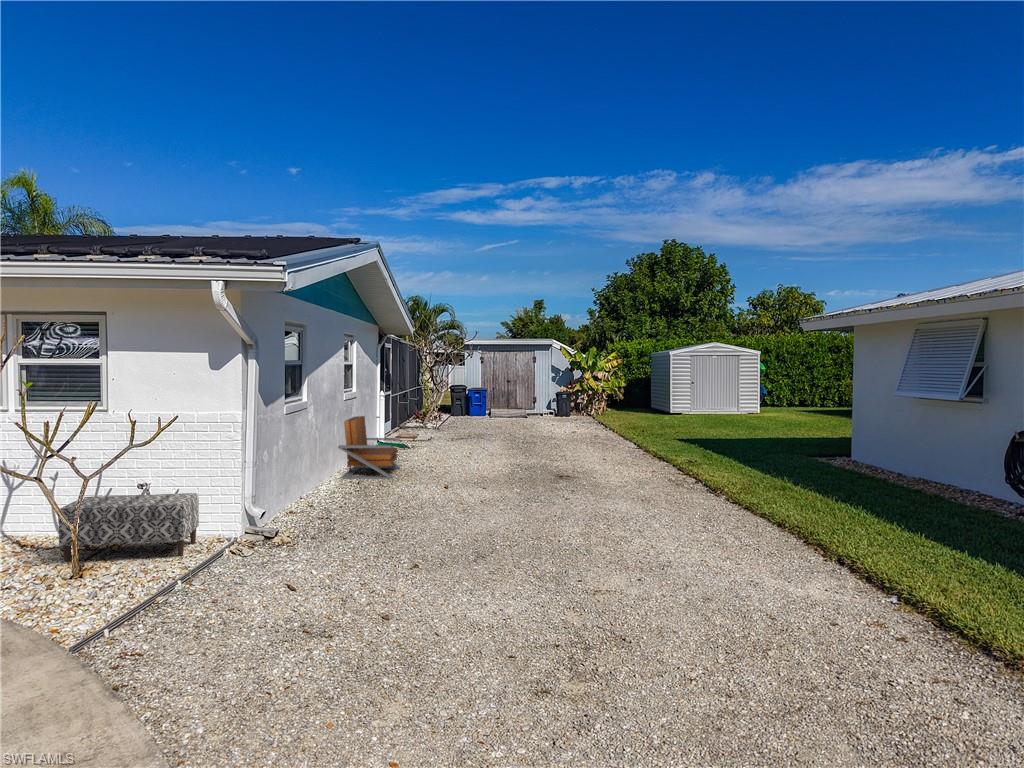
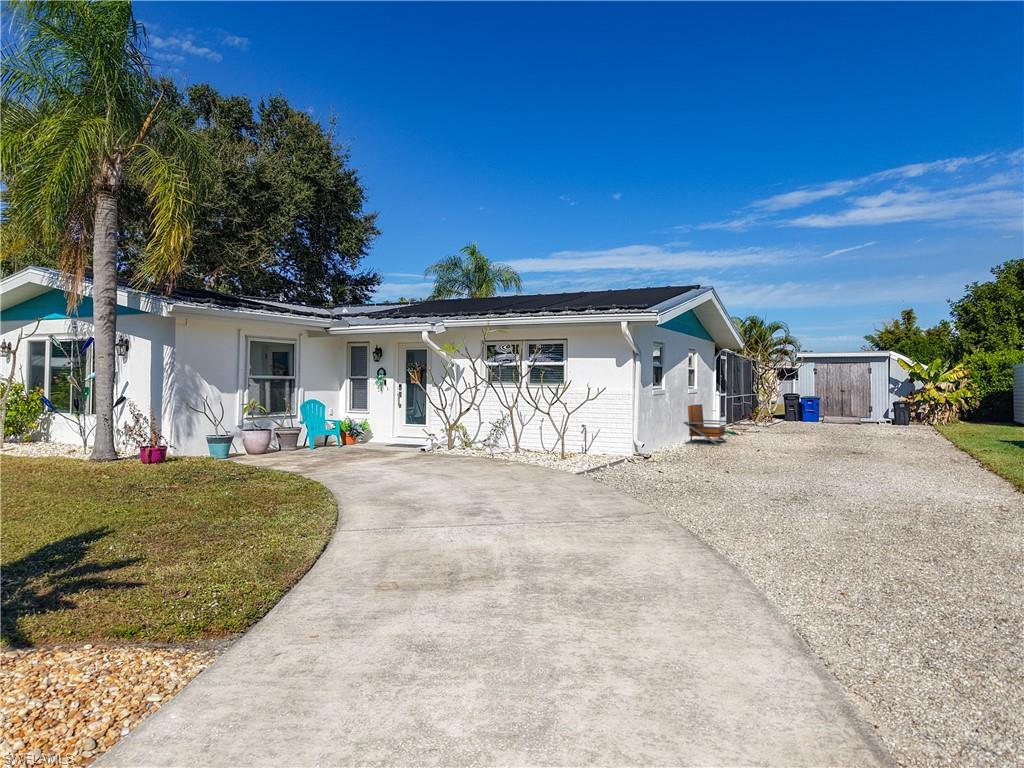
bench: present [58,493,199,562] -> none [552,429,610,460]

